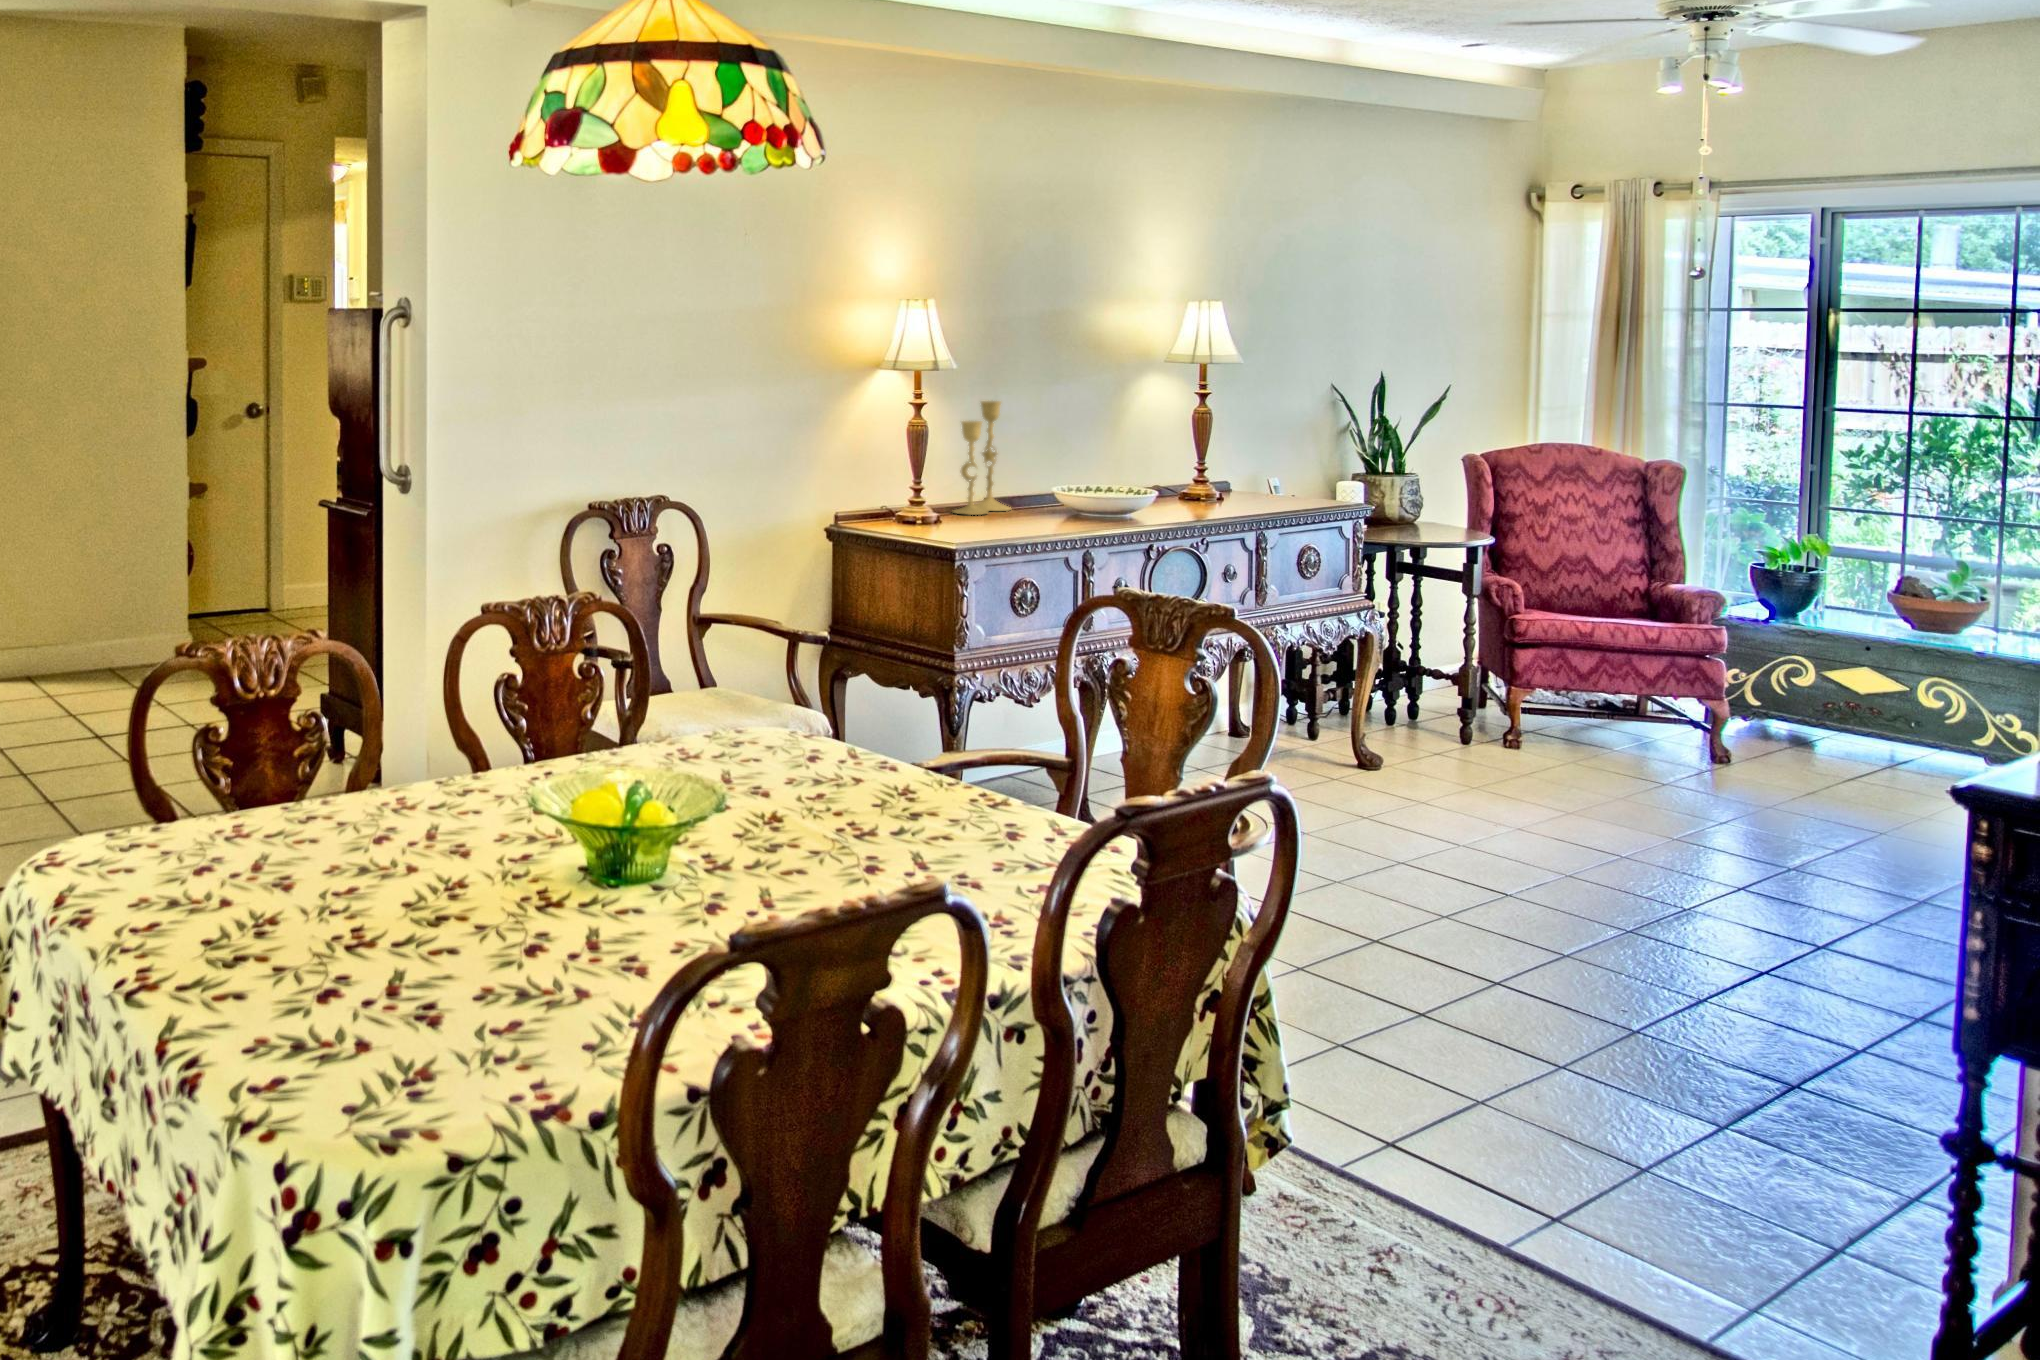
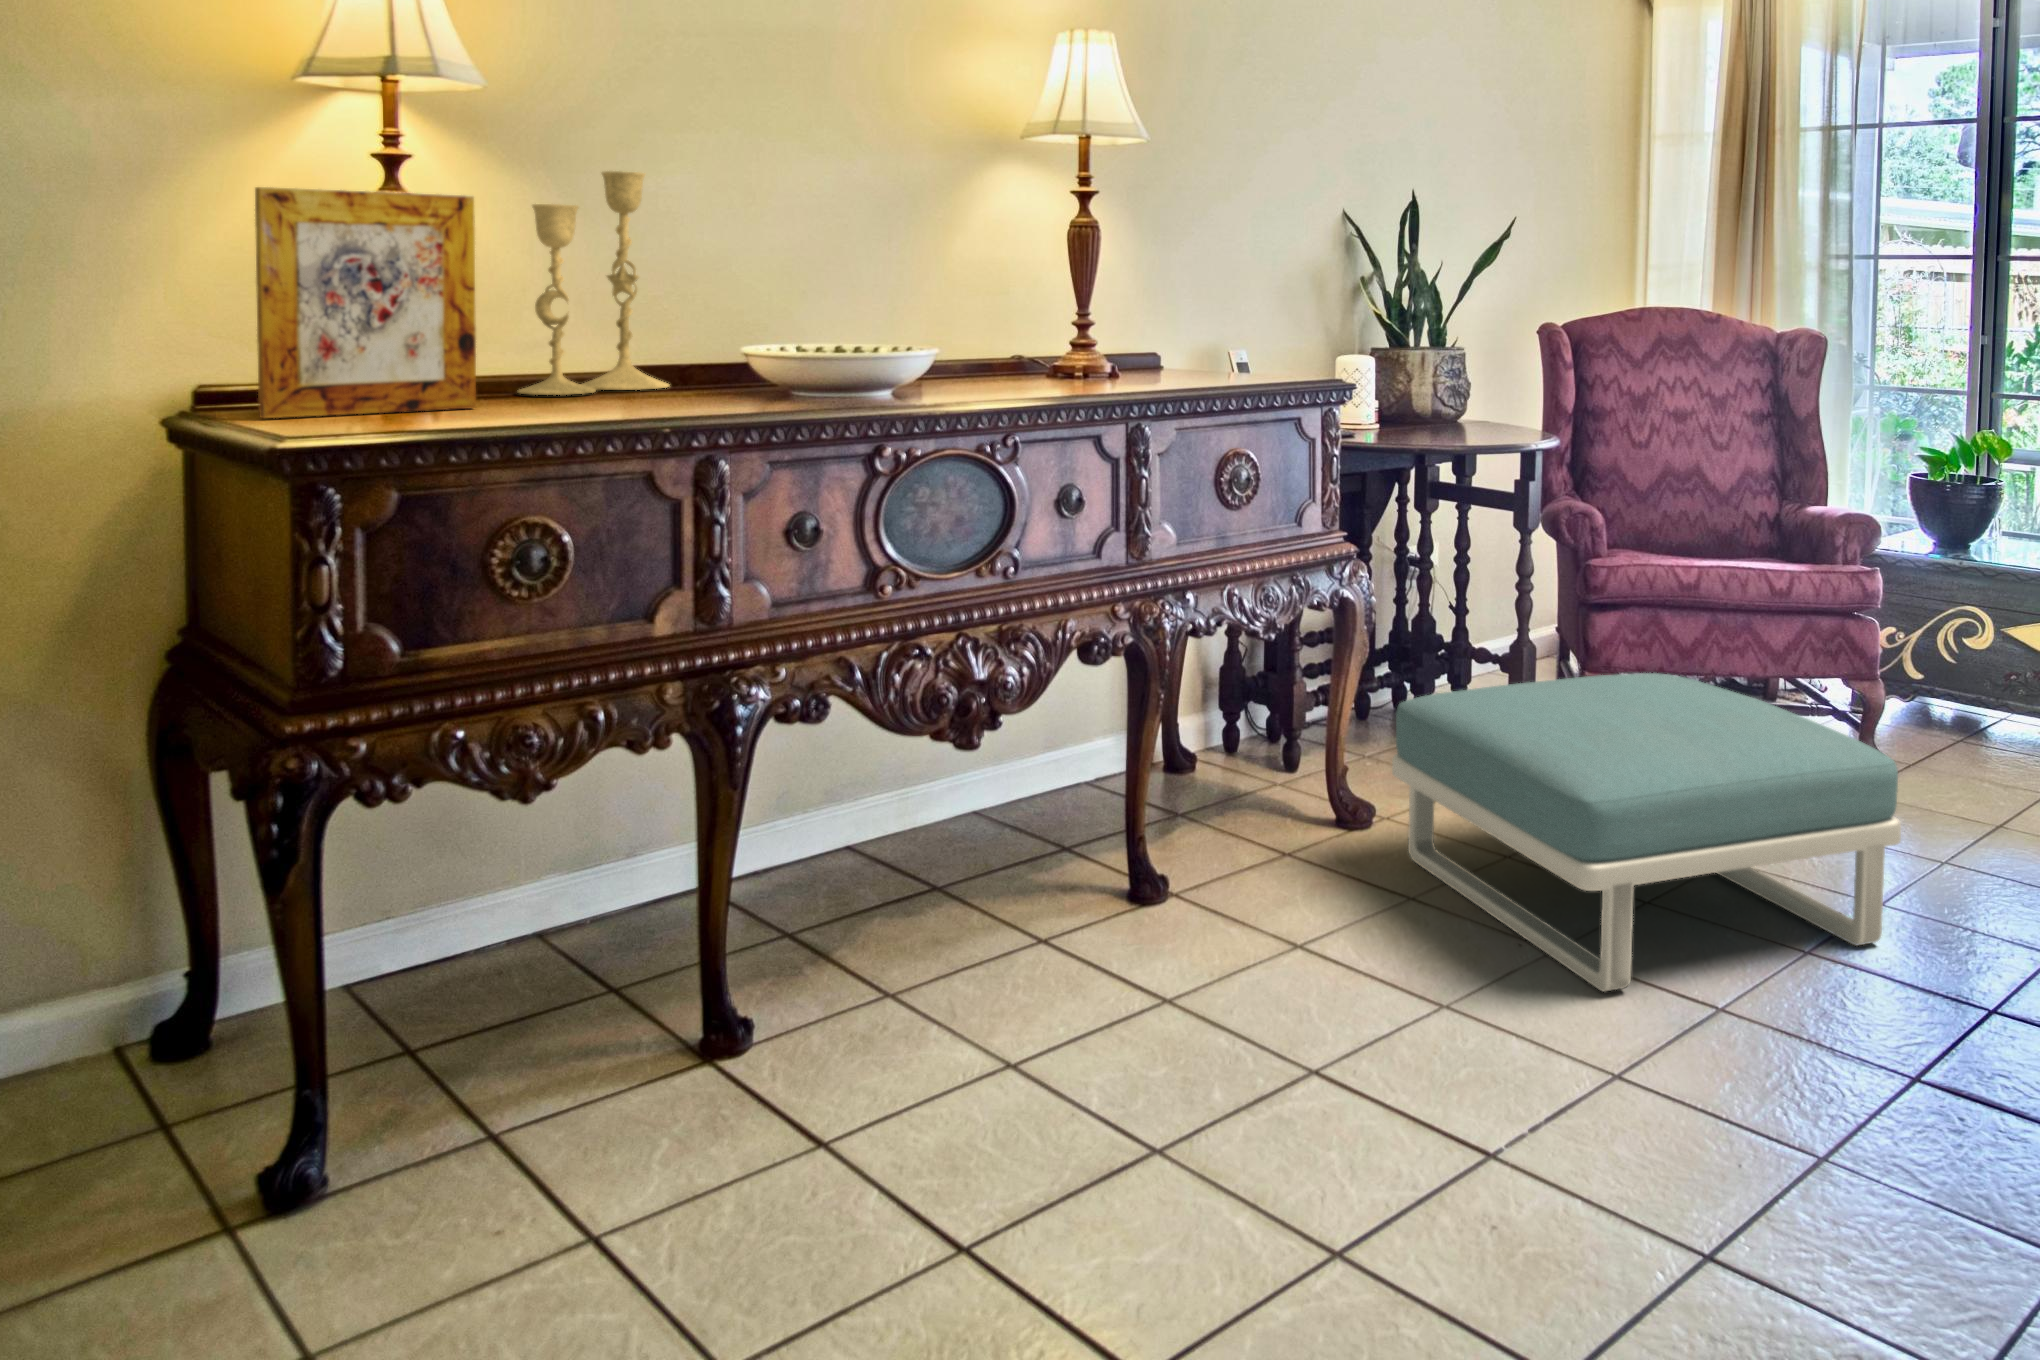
picture frame: none [892,424,965,528] -> present [255,187,476,418]
footstool: none [1399,684,1731,841] -> present [1392,673,1901,991]

